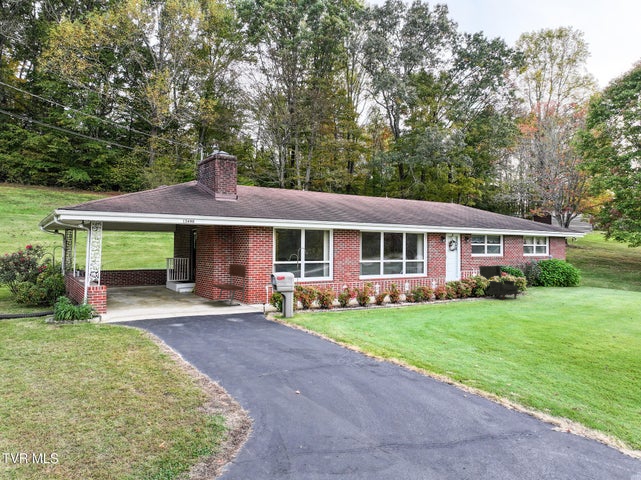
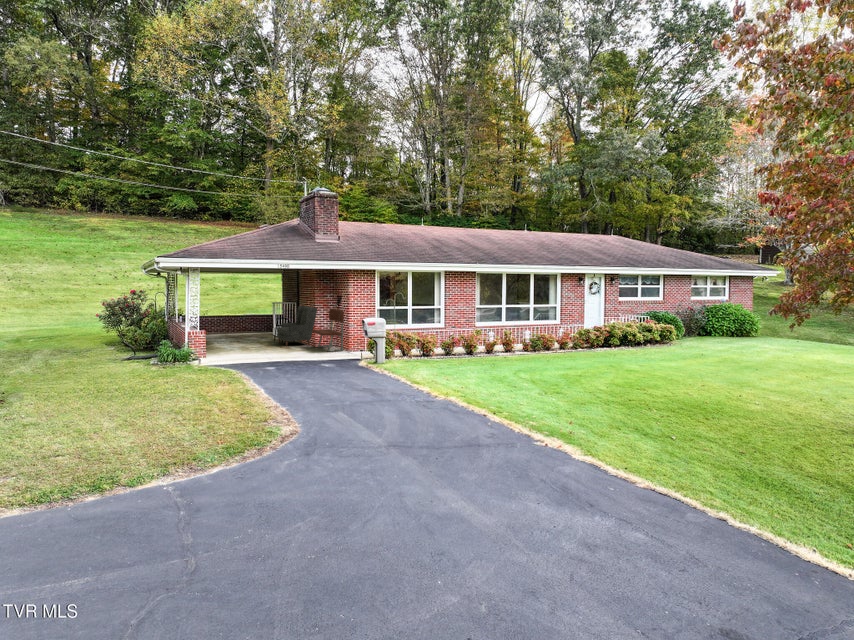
chair: present [479,266,518,300] -> present [277,306,317,346]

